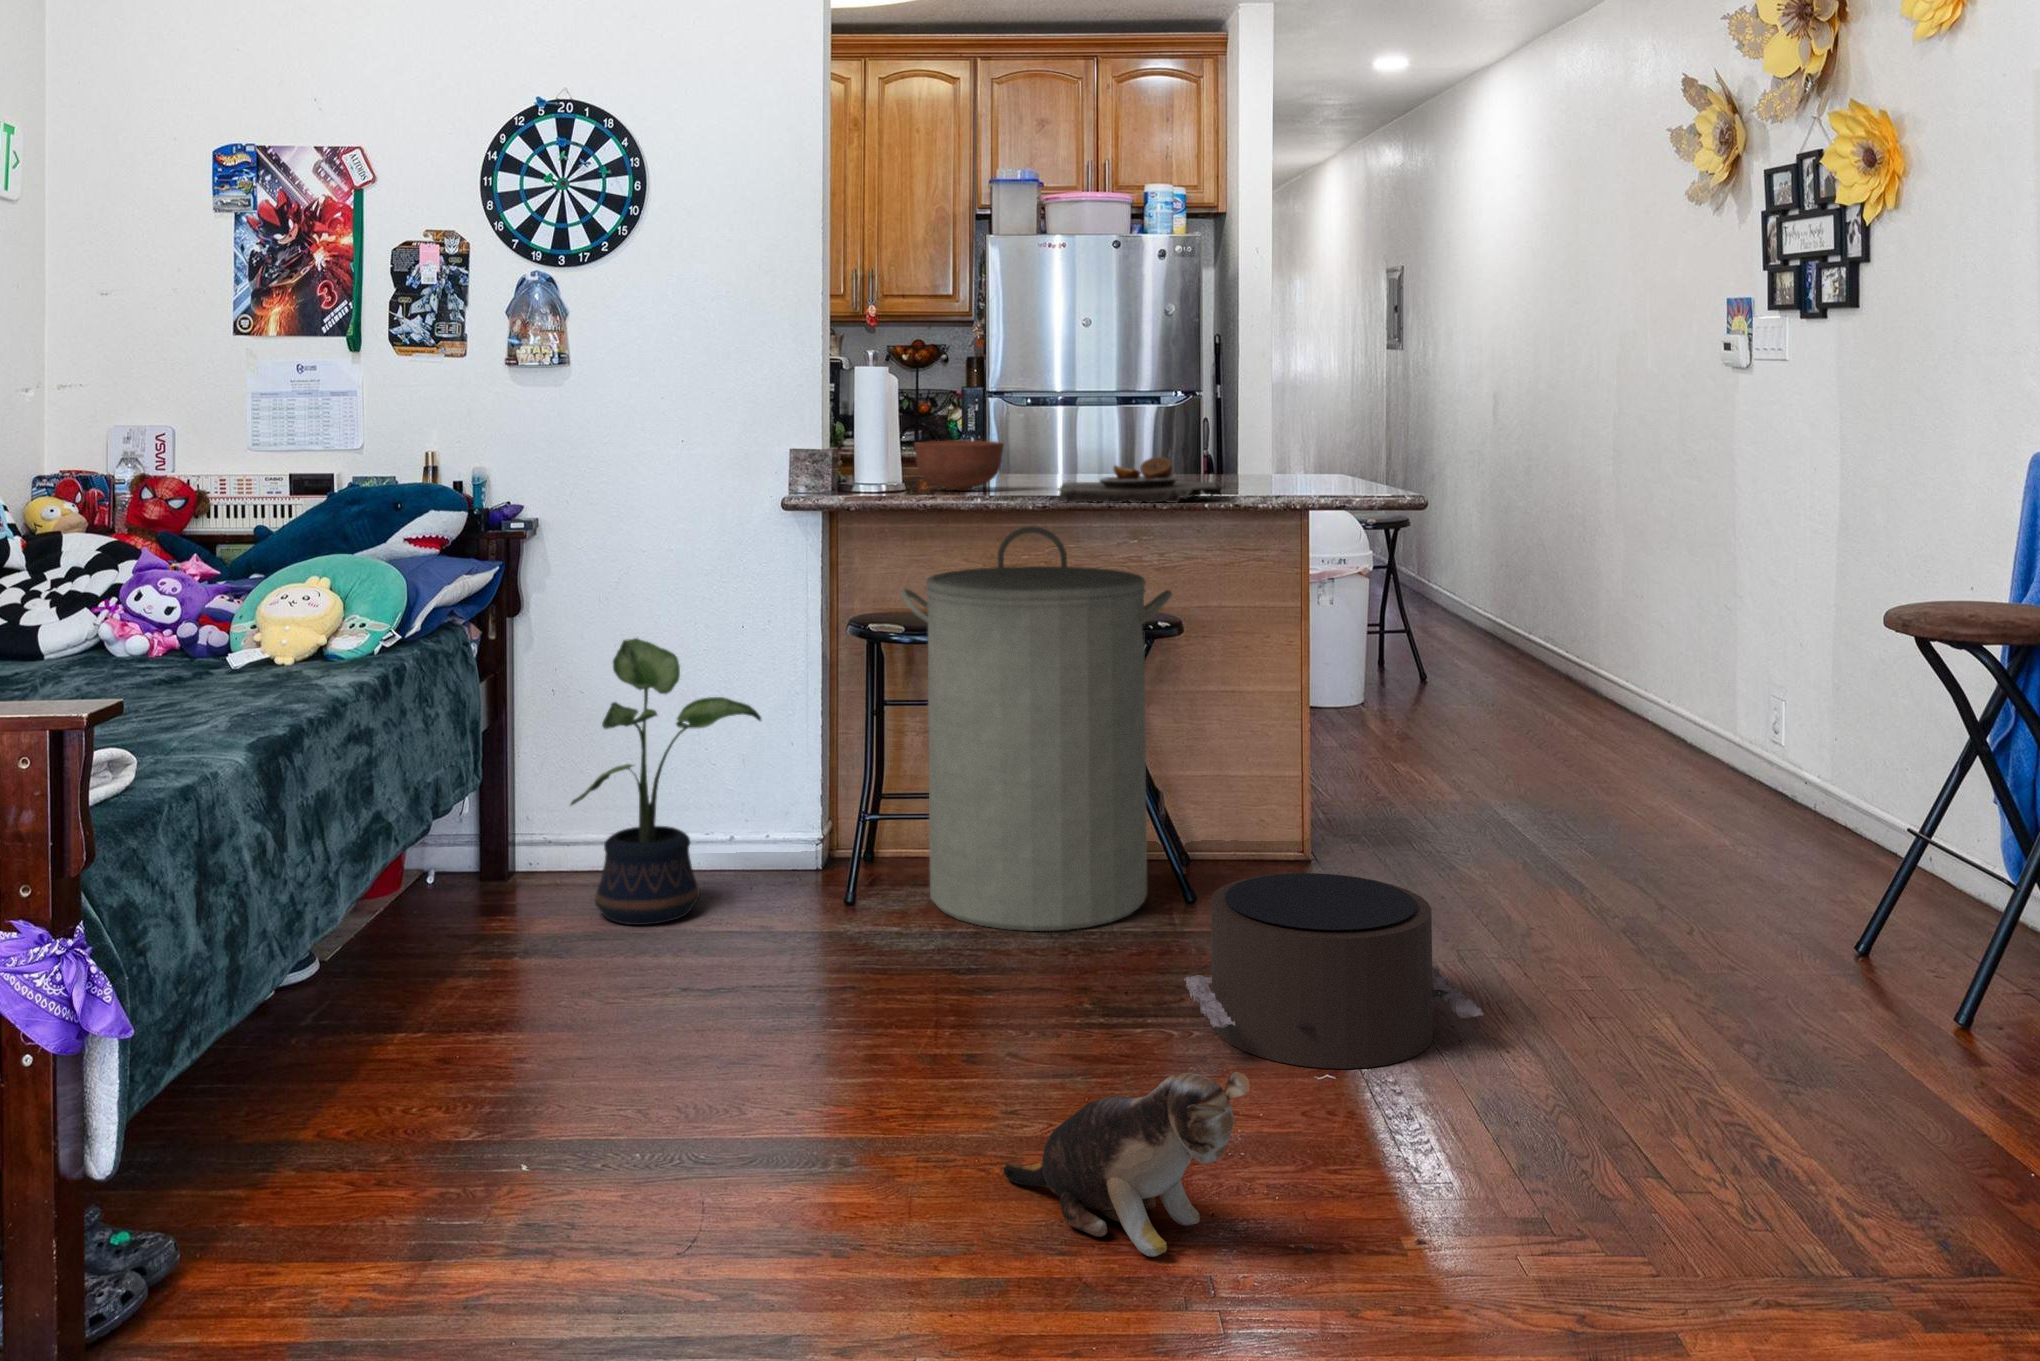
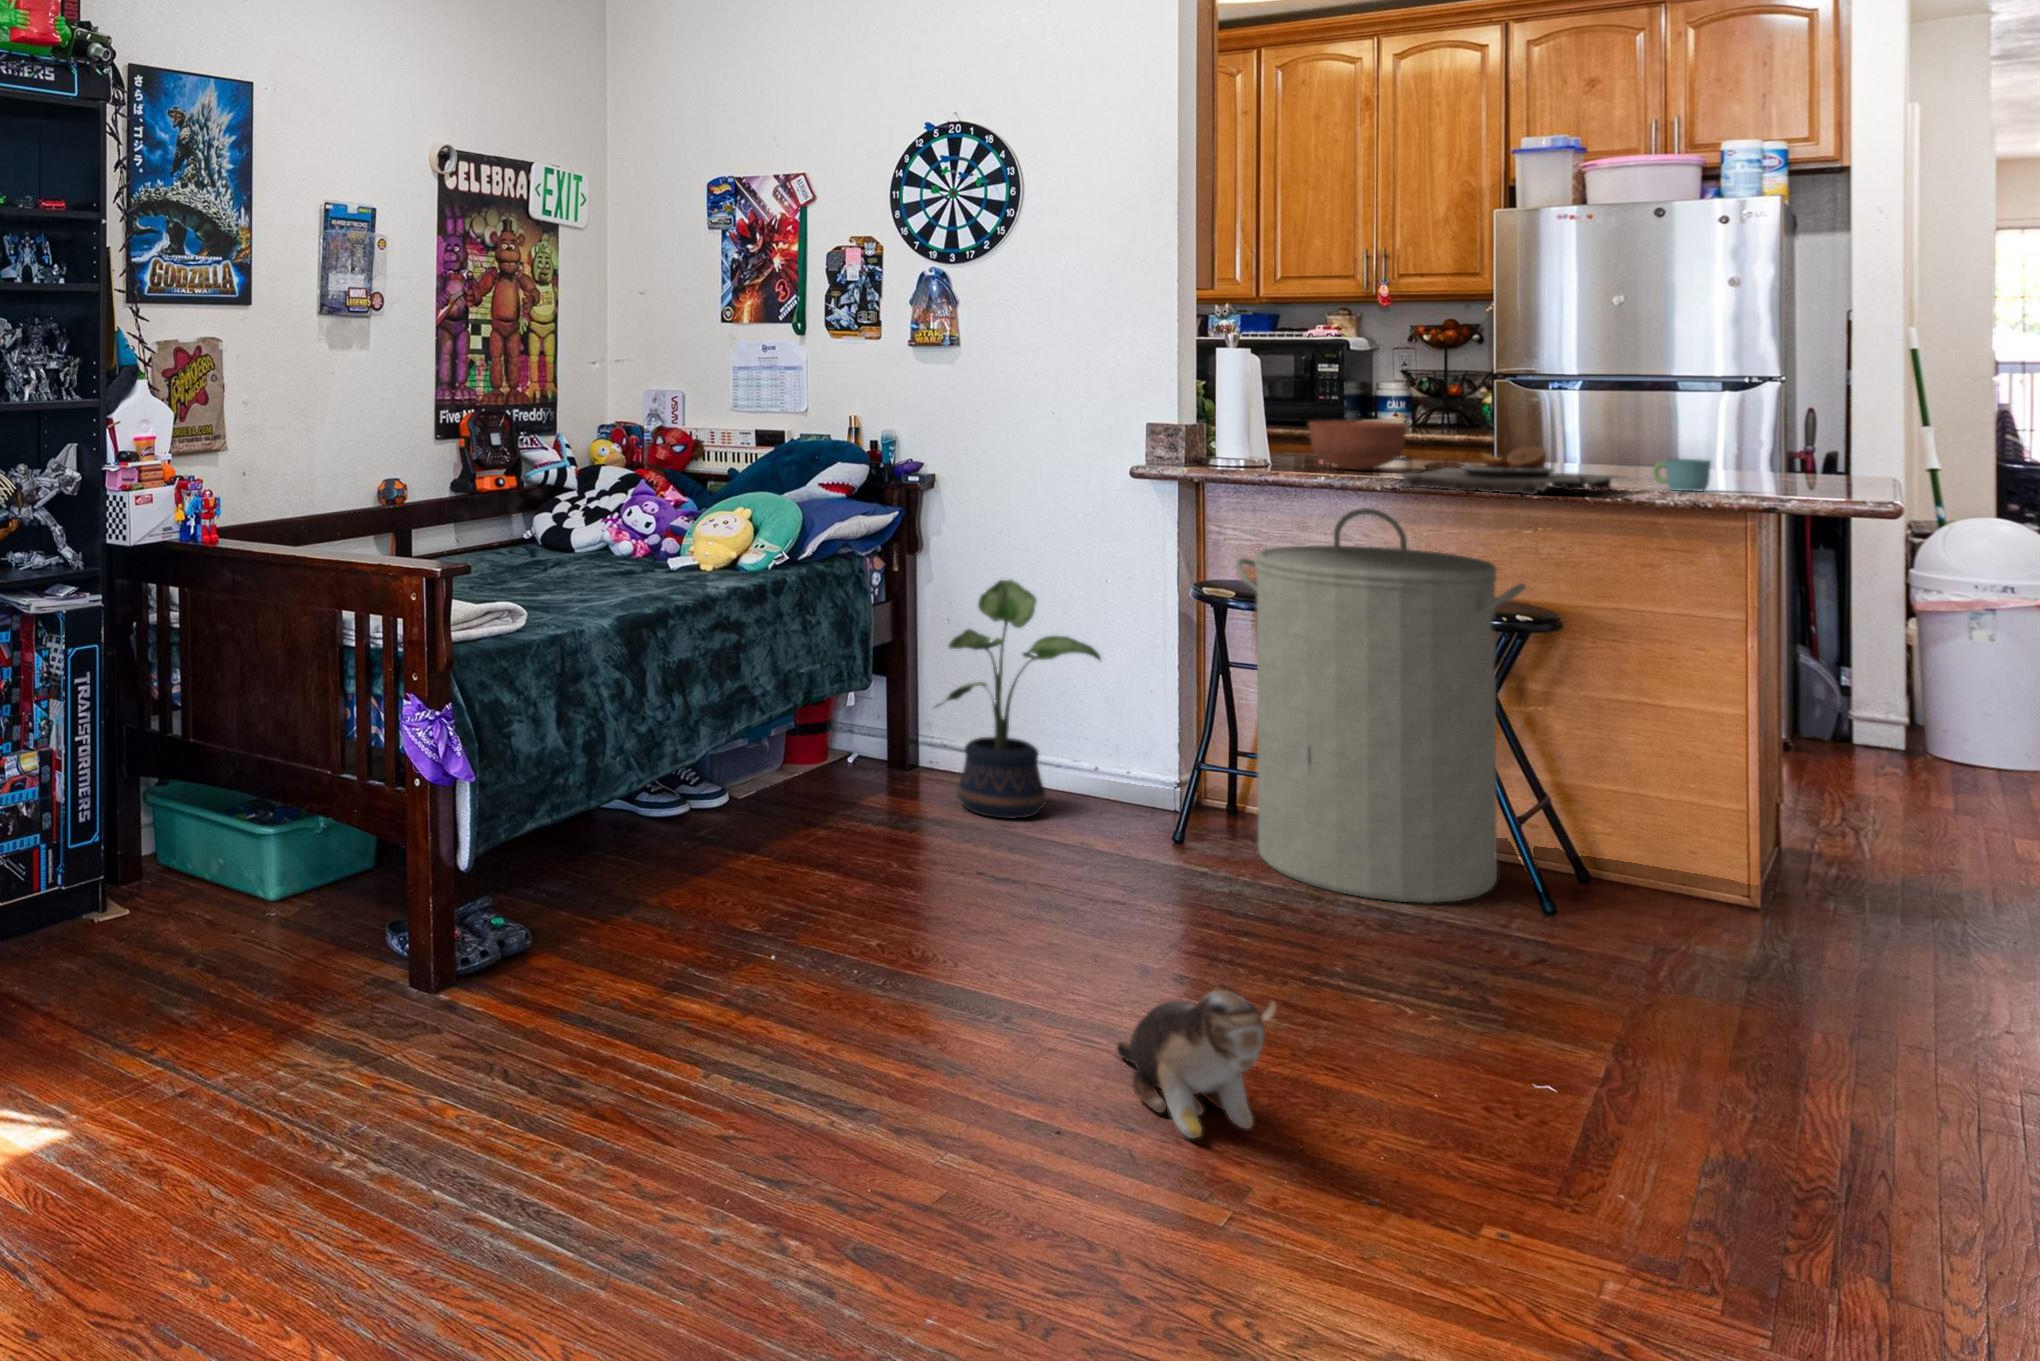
mug: none [1221,464,1266,494] -> present [1653,459,1711,492]
pouf: present [1184,873,1483,1069] -> none [1407,875,1747,1084]

